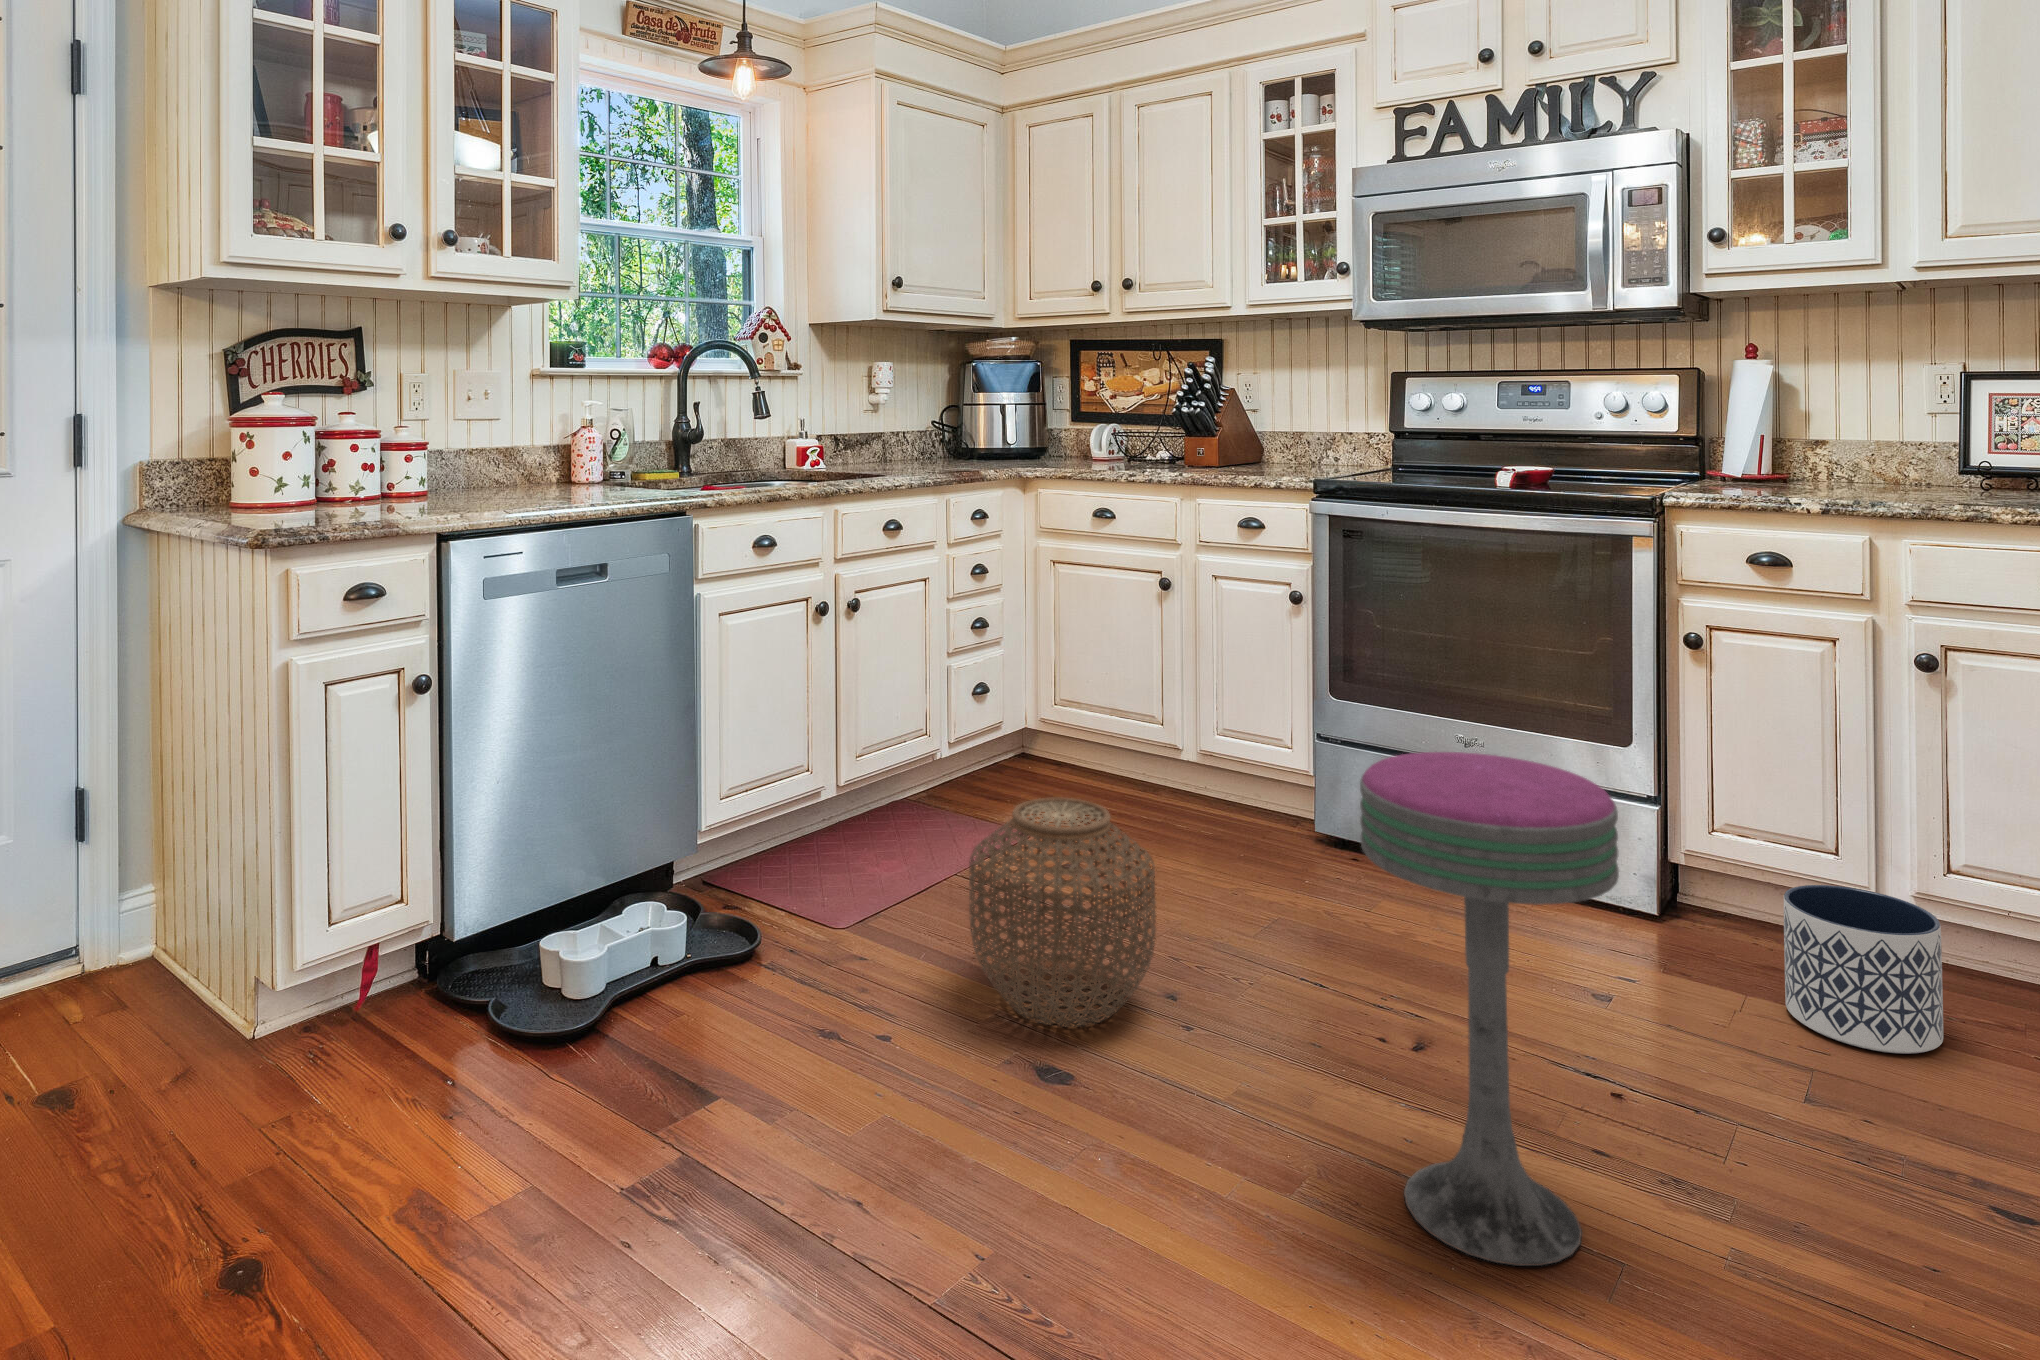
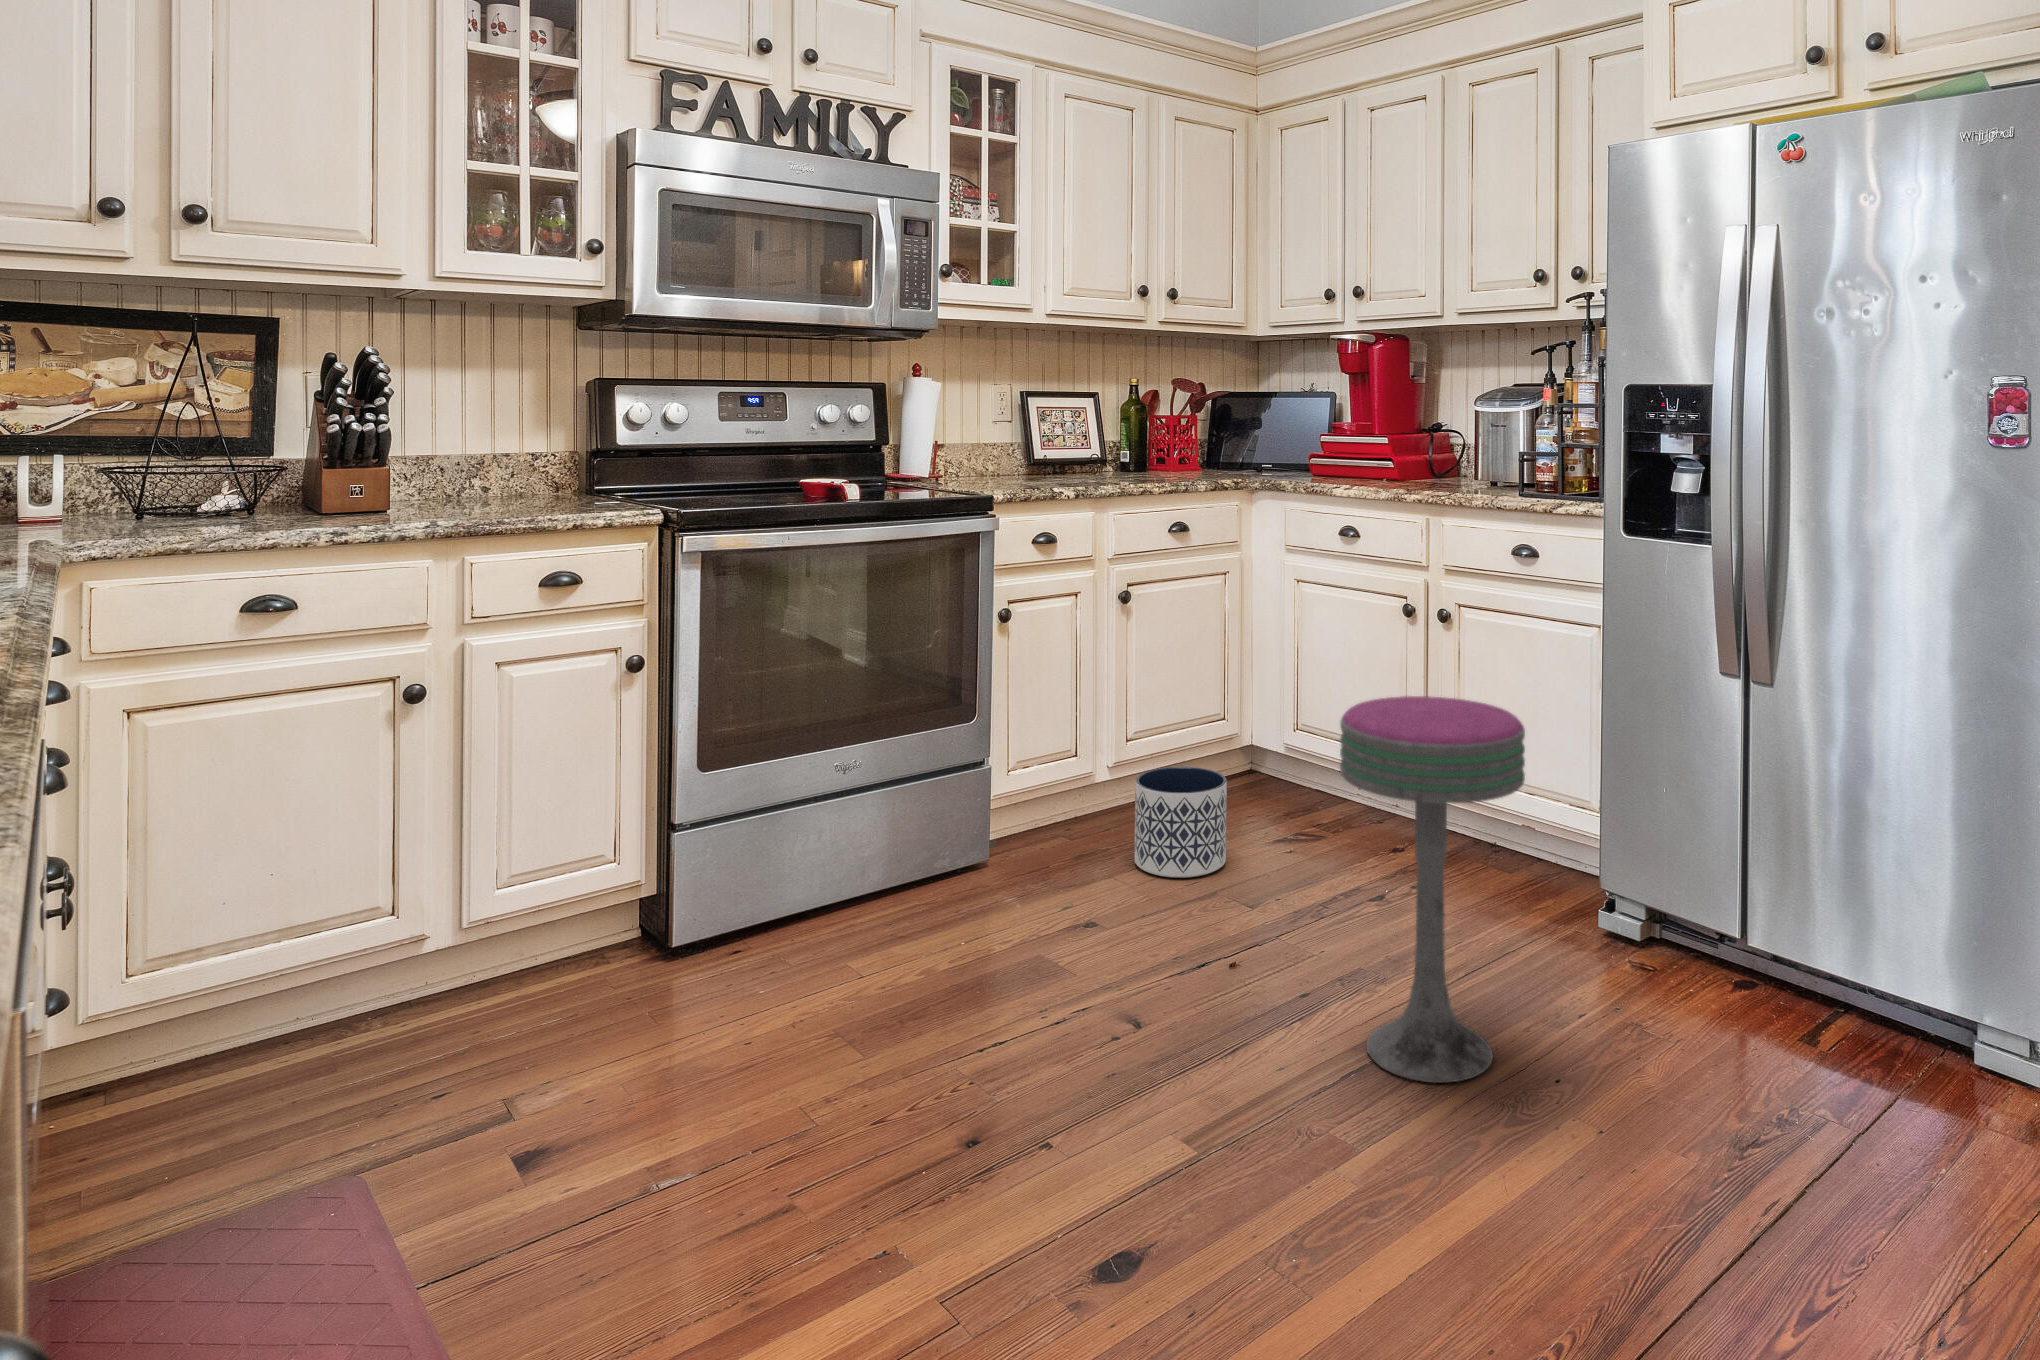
woven basket: present [969,798,1156,1027] -> none [905,935,1150,1255]

